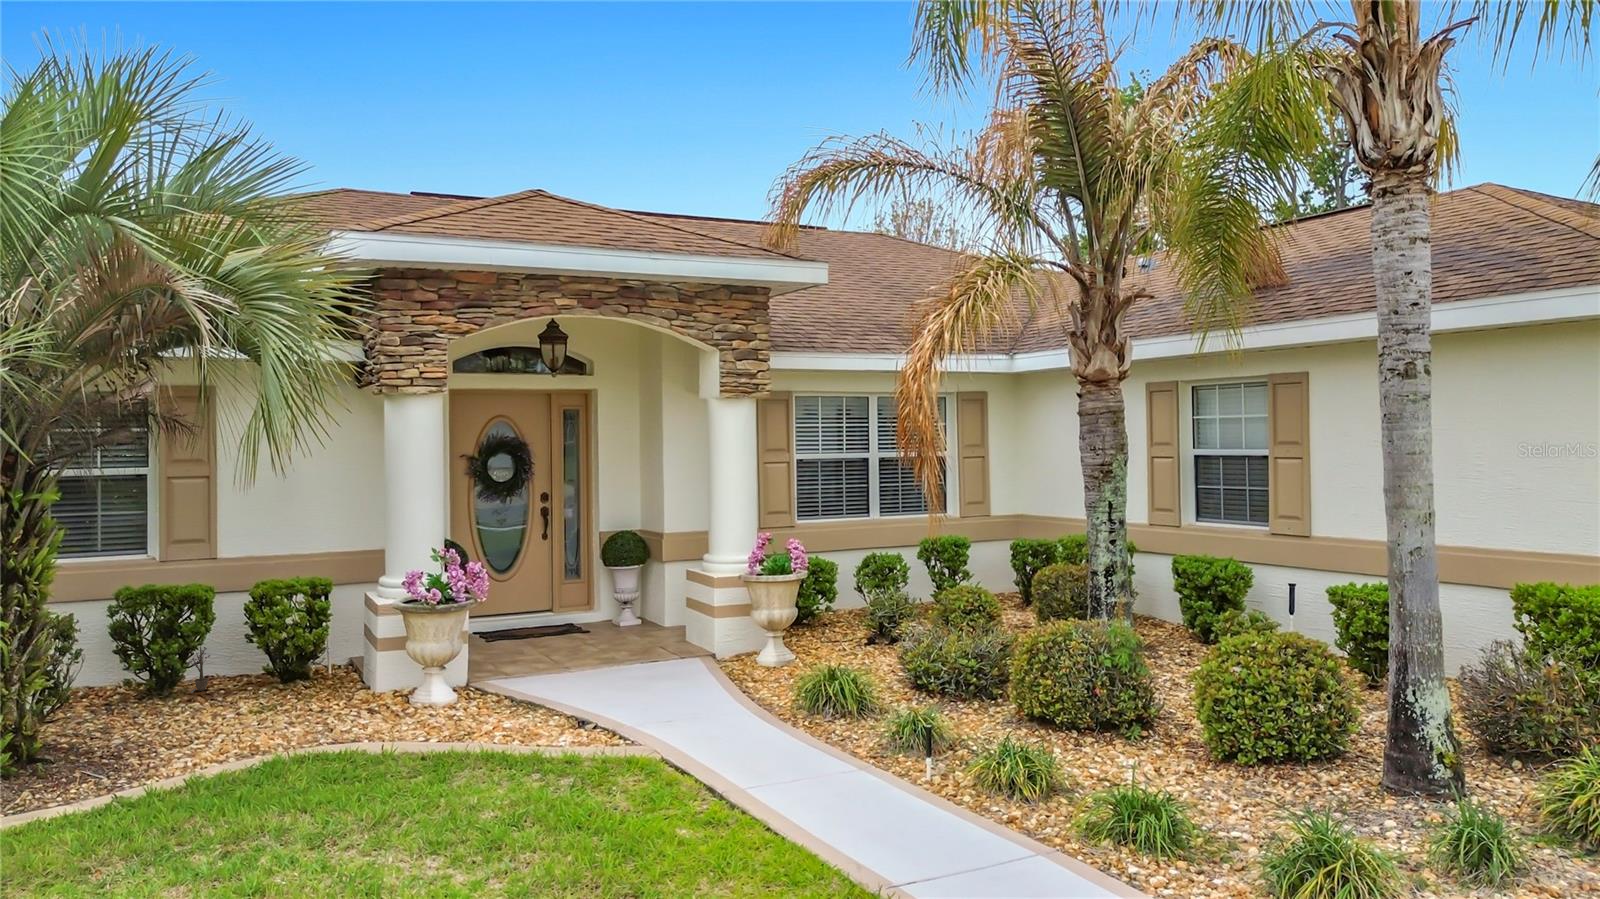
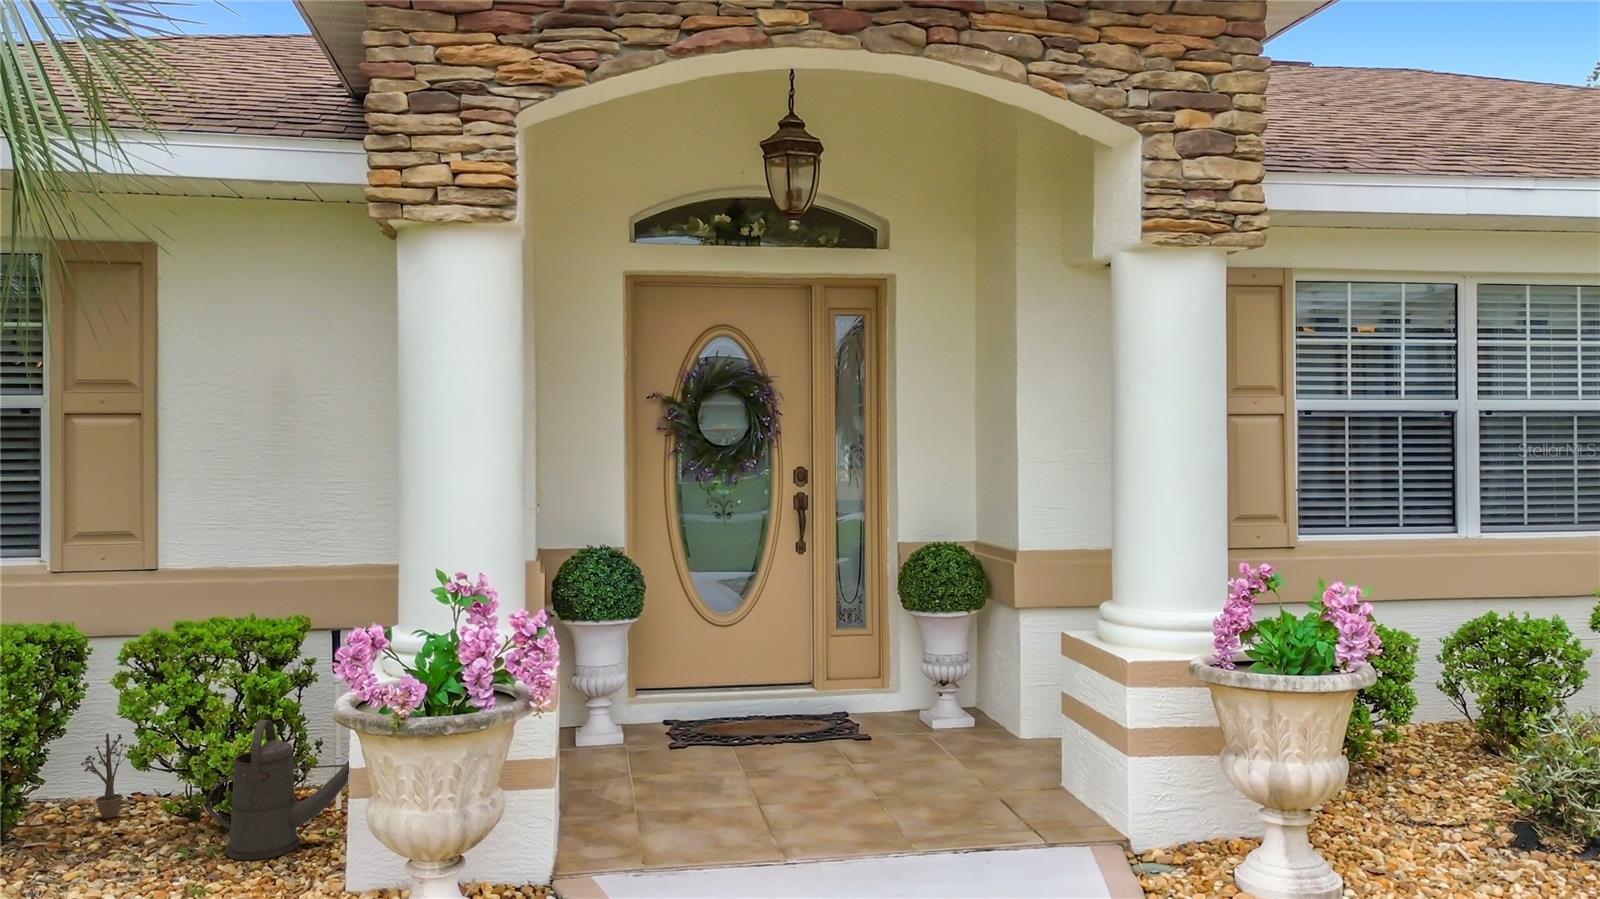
watering can: none [281,629,365,695] -> present [206,720,349,860]

